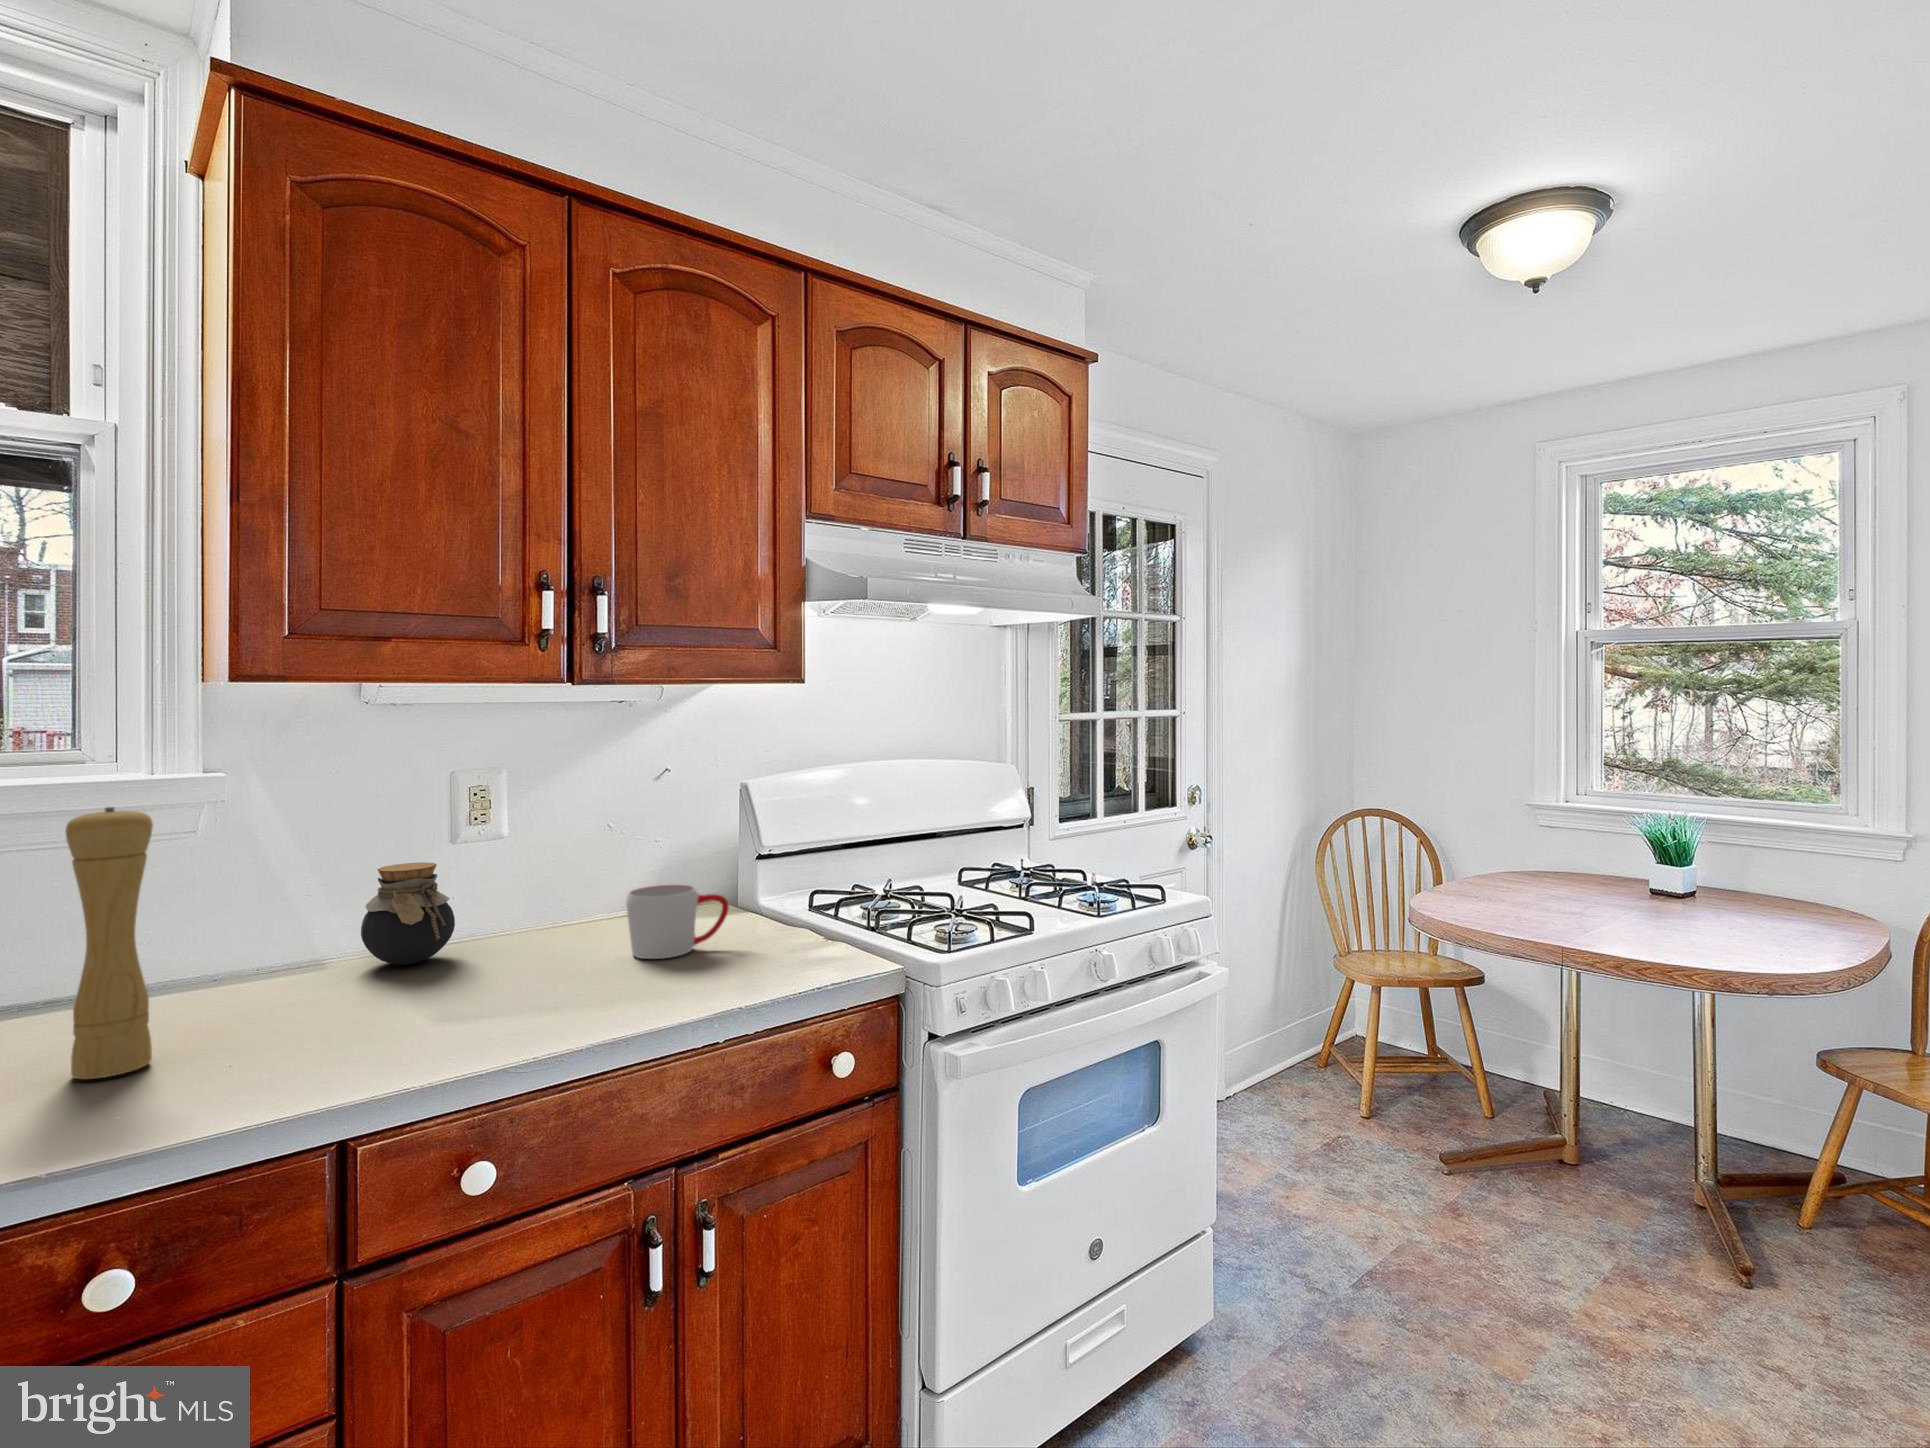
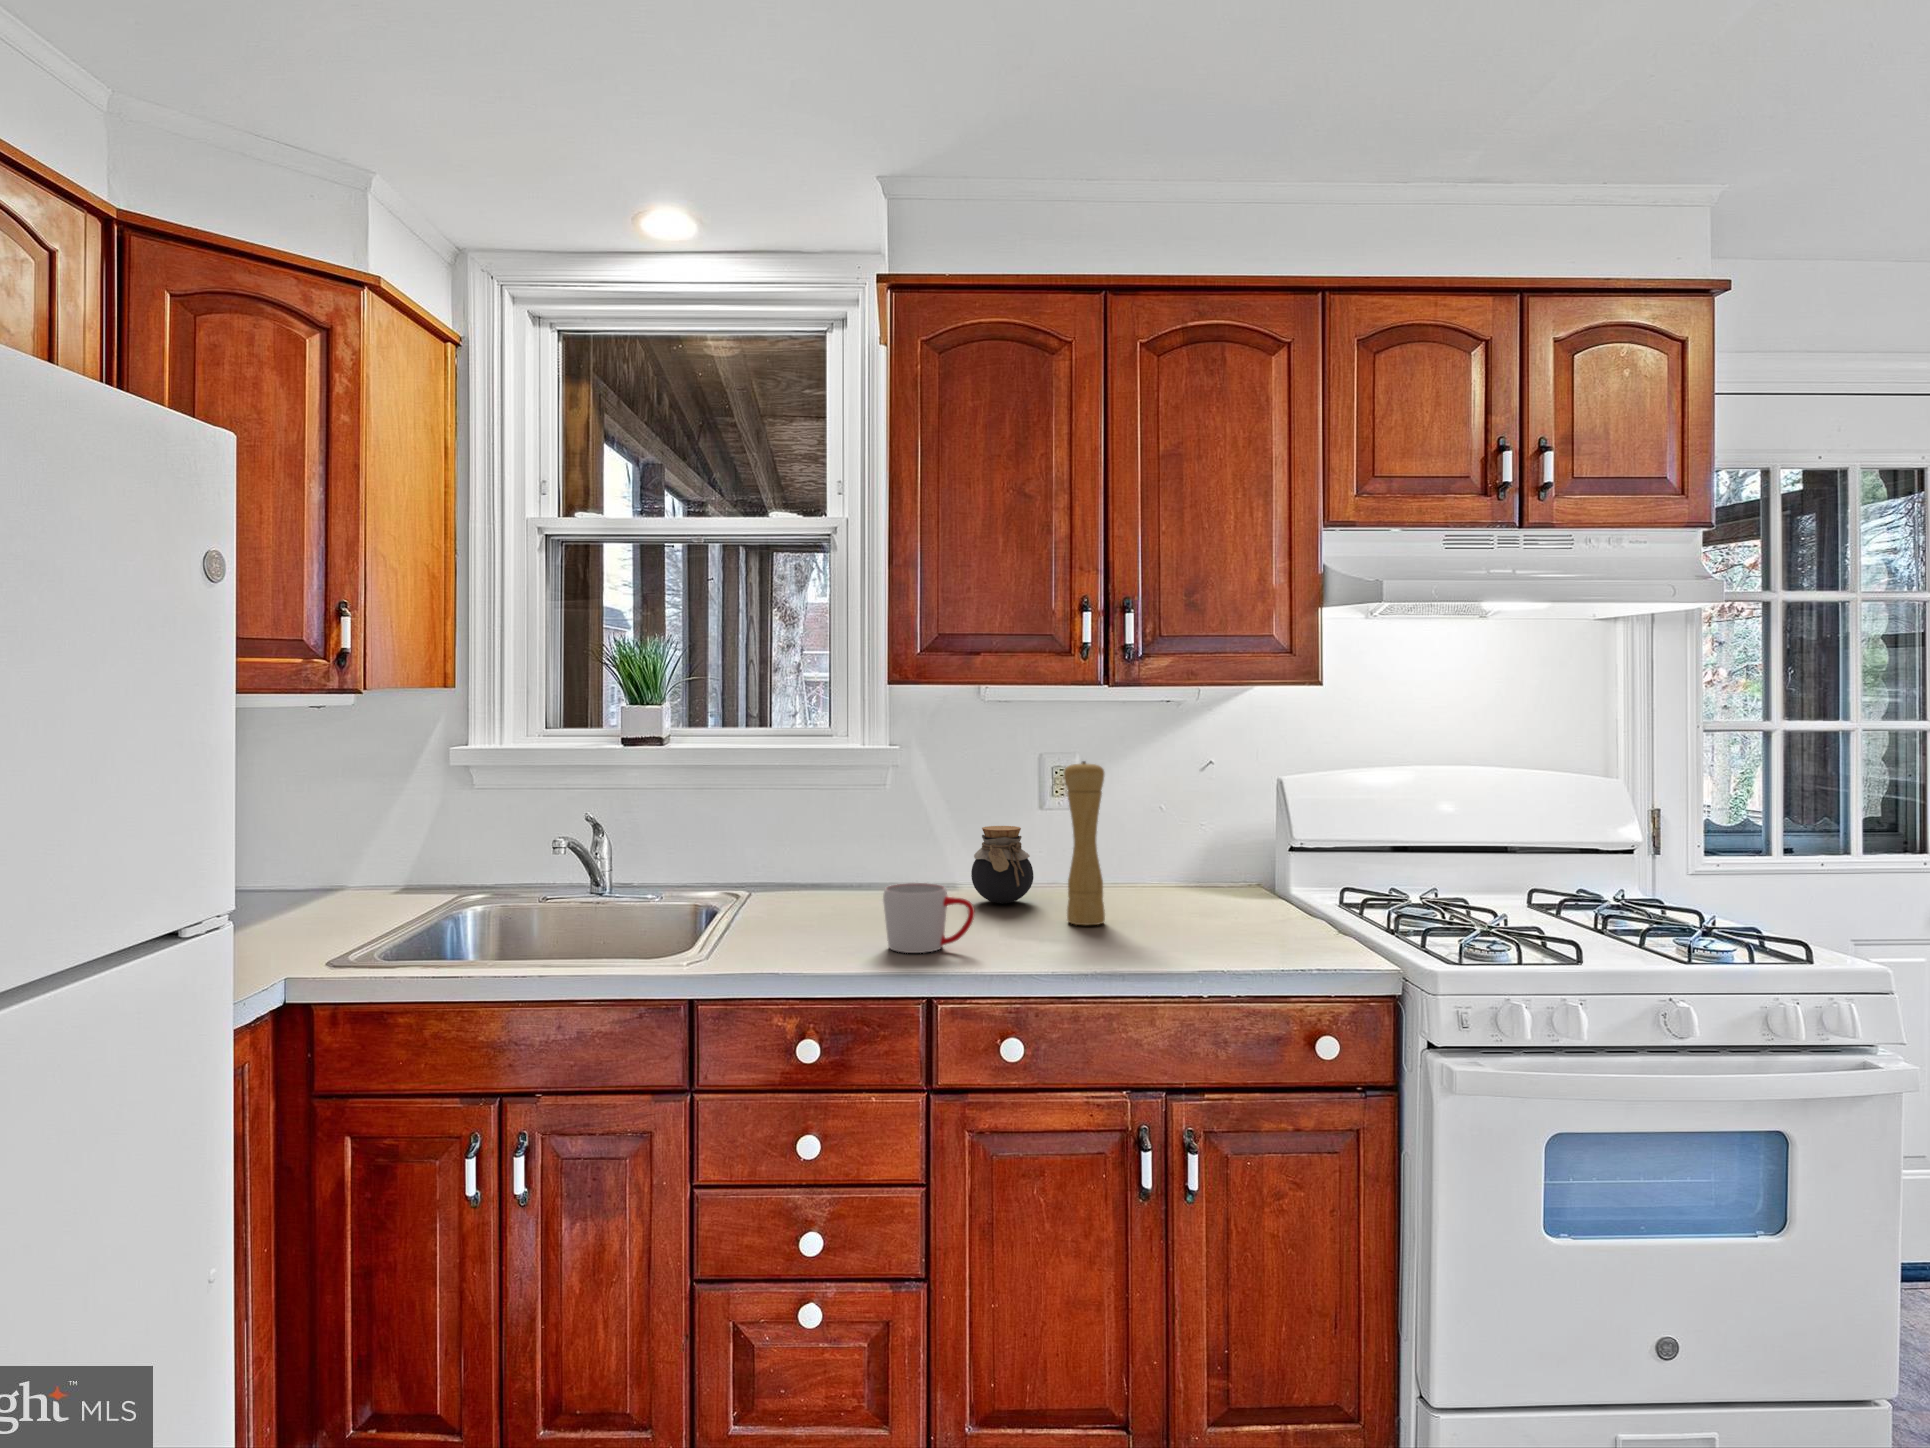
pepper mill: present [65,807,153,1079] -> present [1064,761,1105,925]
mug: present [626,884,729,959] -> present [883,883,975,953]

